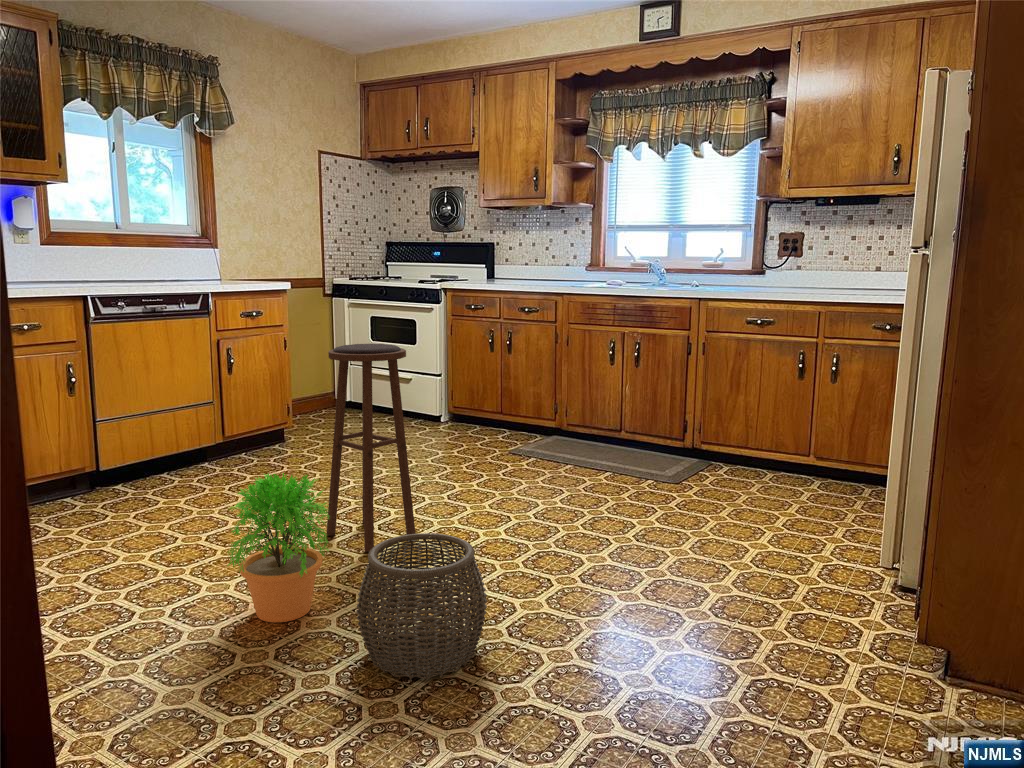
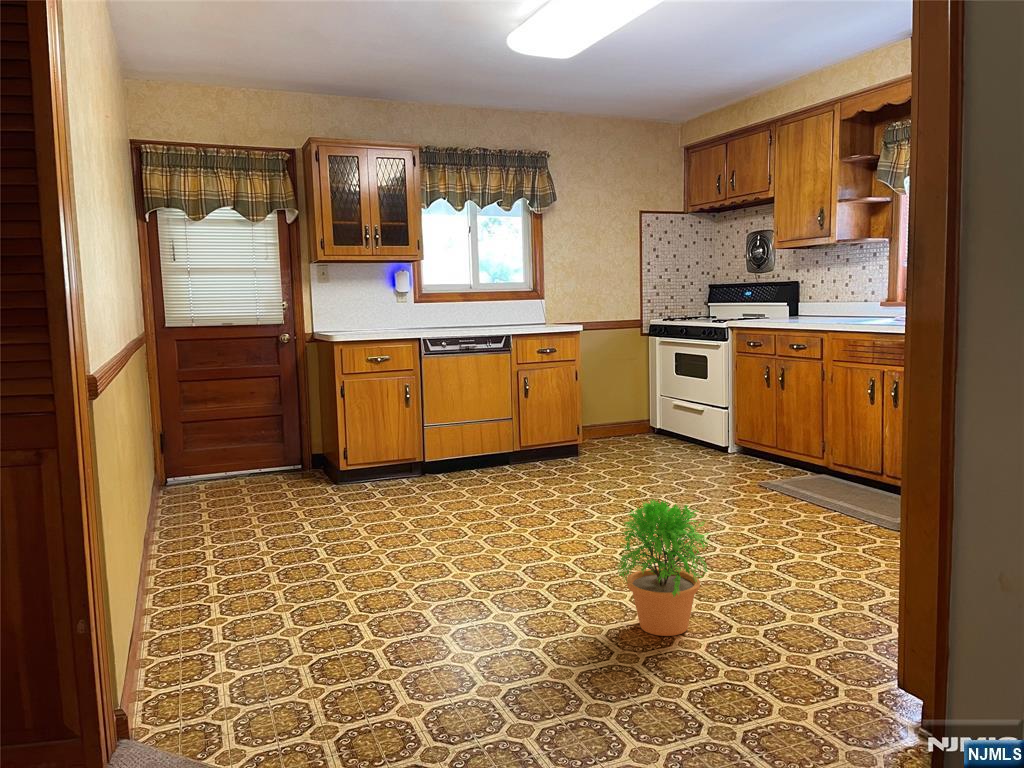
stool: present [327,344,415,552] -> none [724,385,813,590]
woven basket: present [356,533,487,680] -> none [713,574,848,721]

